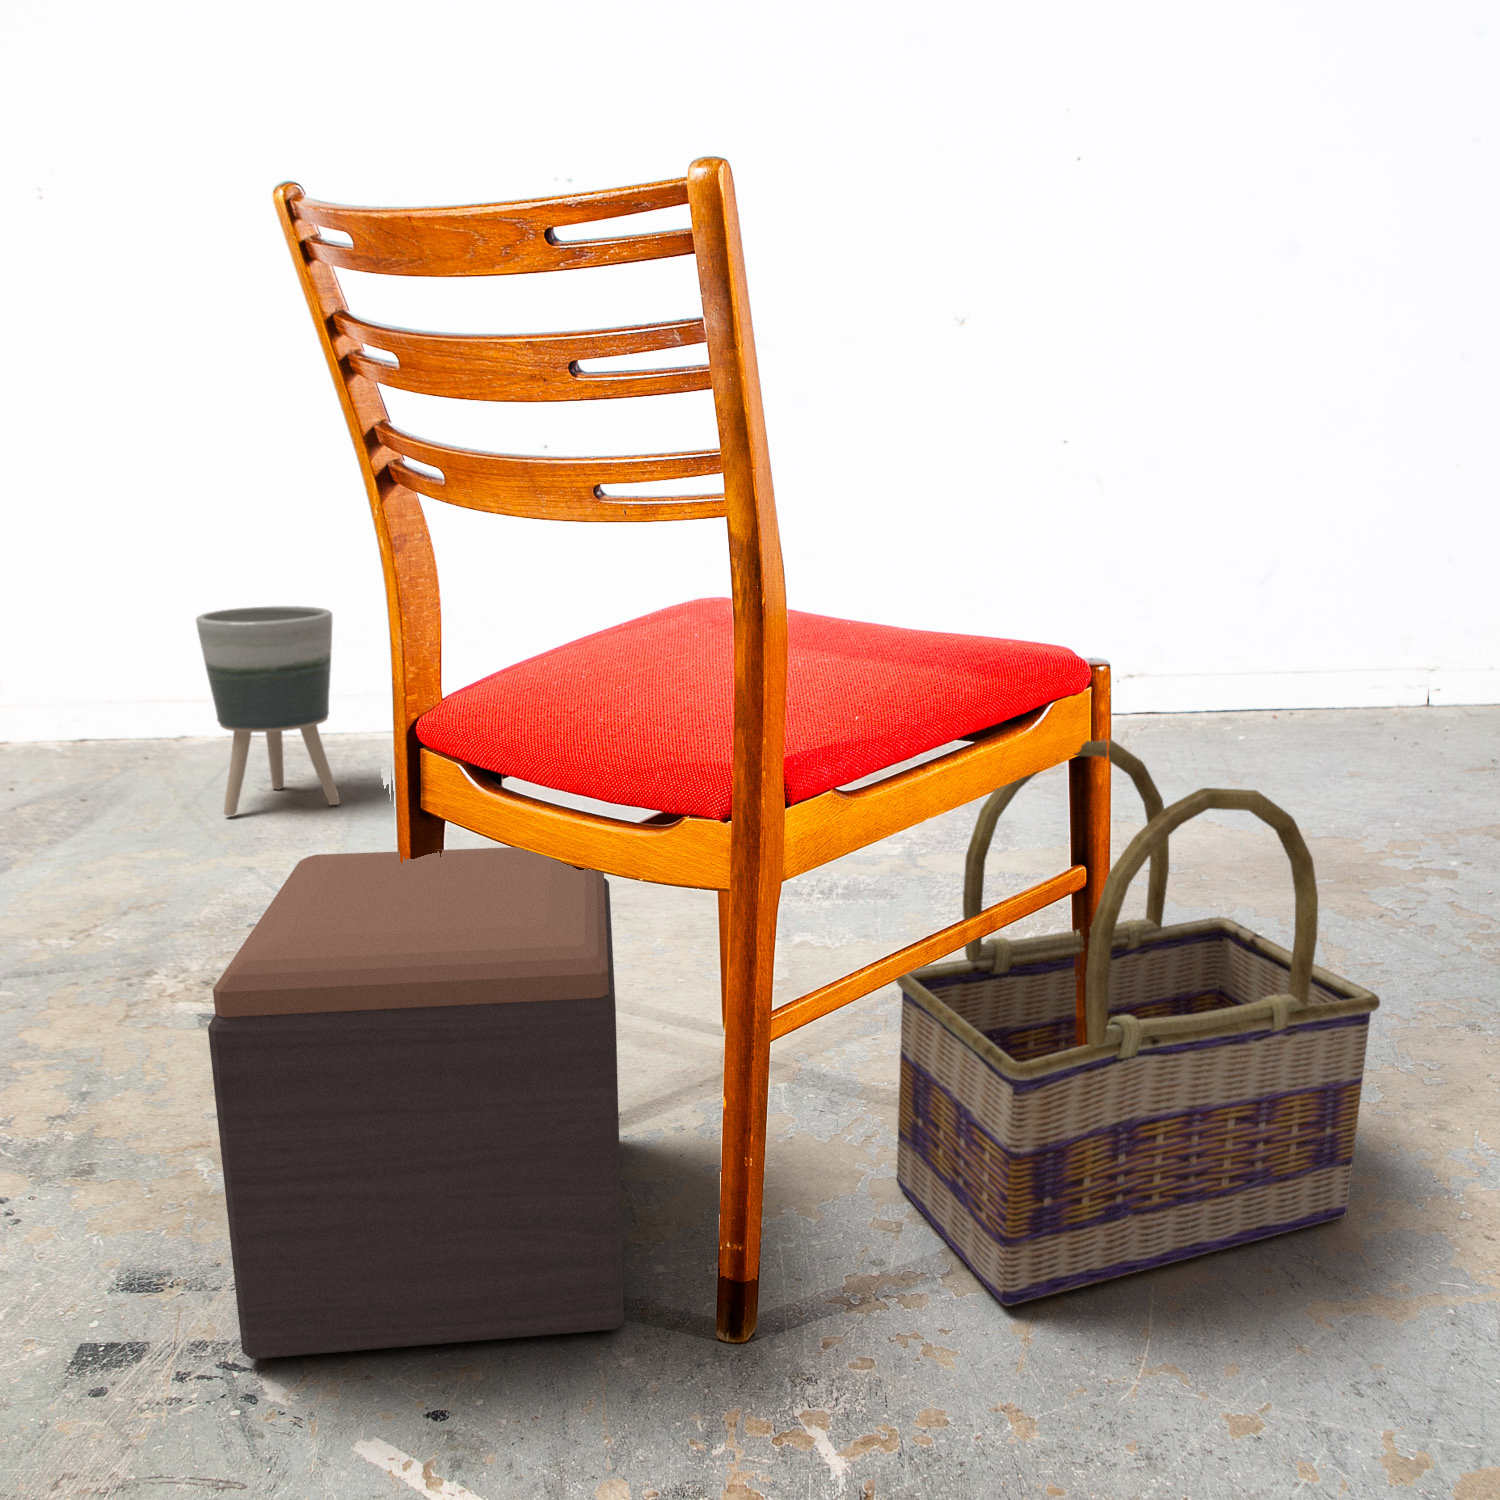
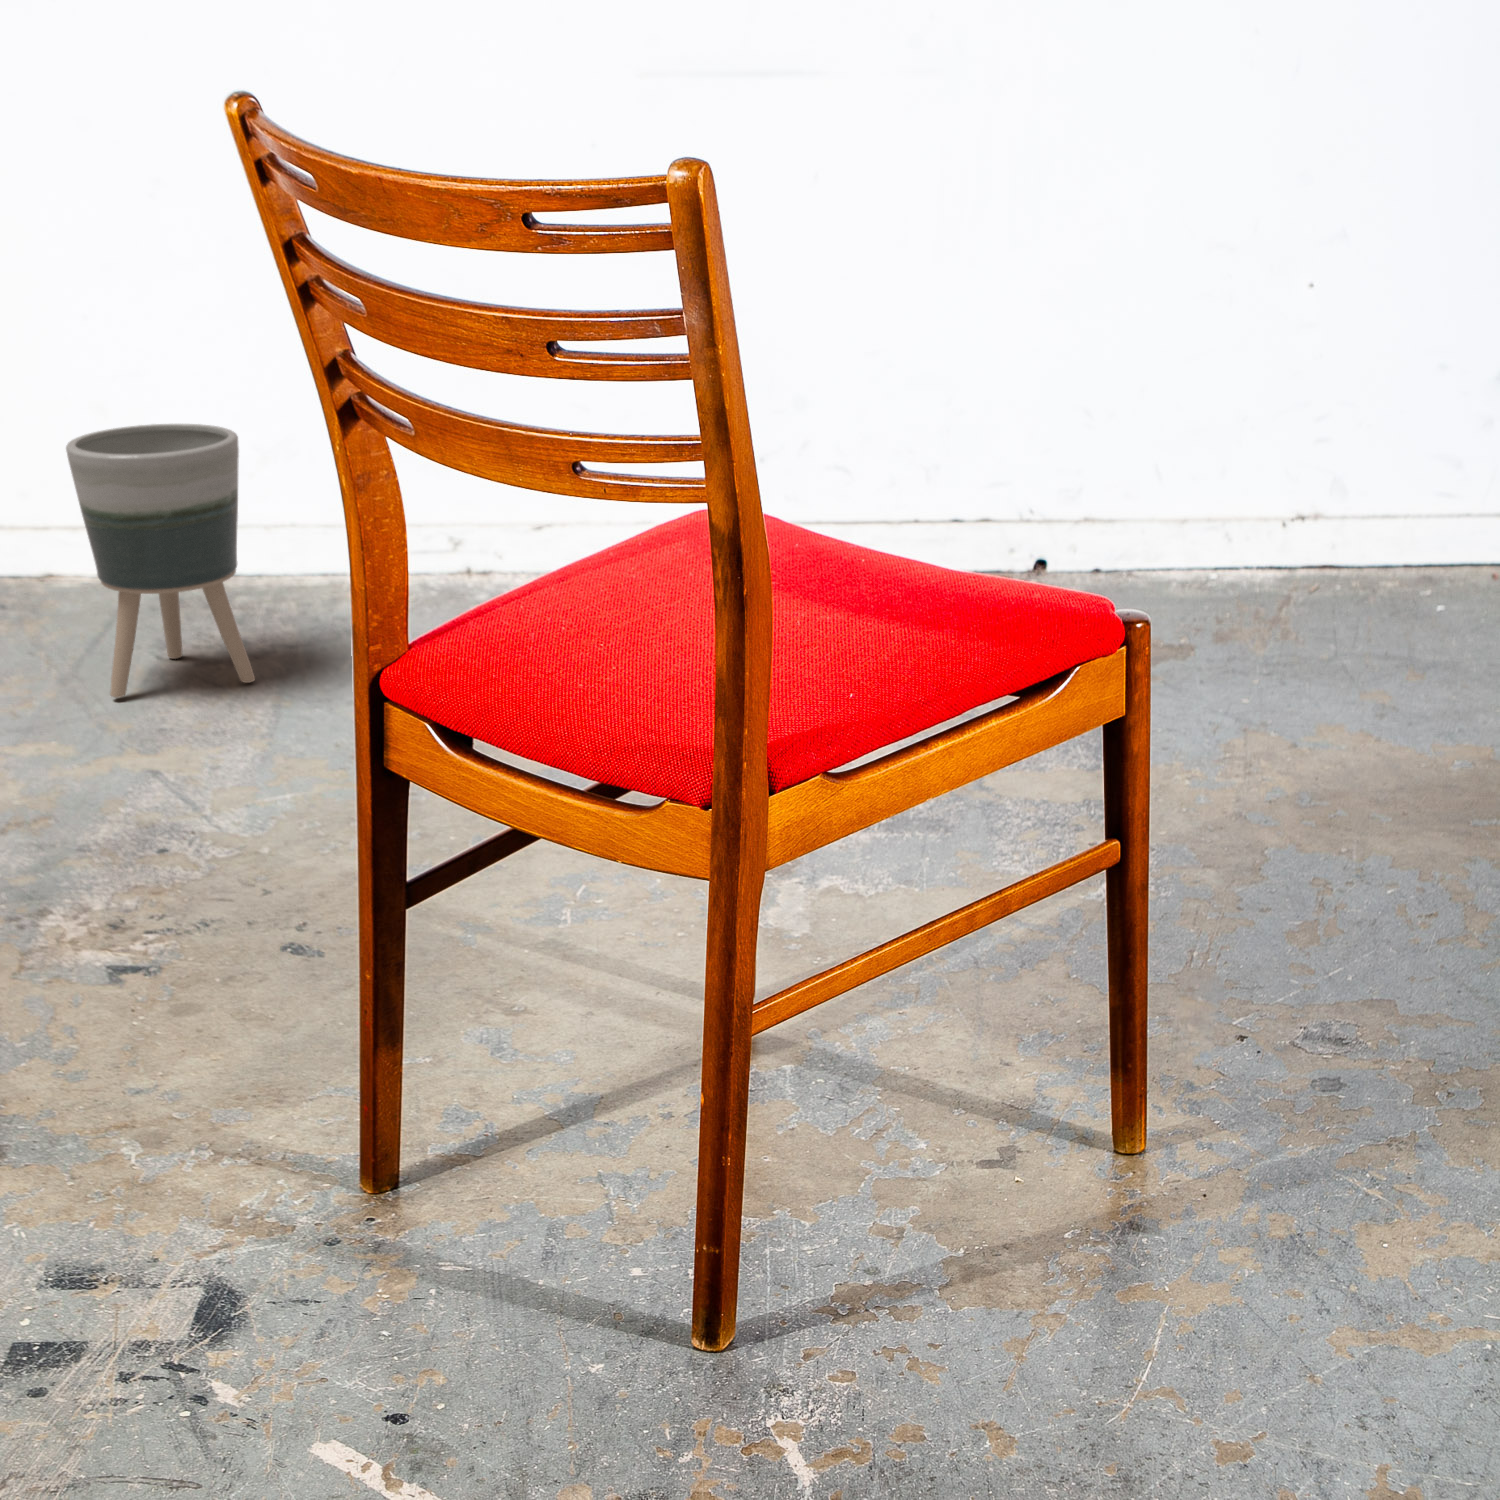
basket: present [896,739,1380,1306] -> none [901,687,1450,1321]
footstool: present [208,847,624,1359] -> none [146,804,591,1359]

